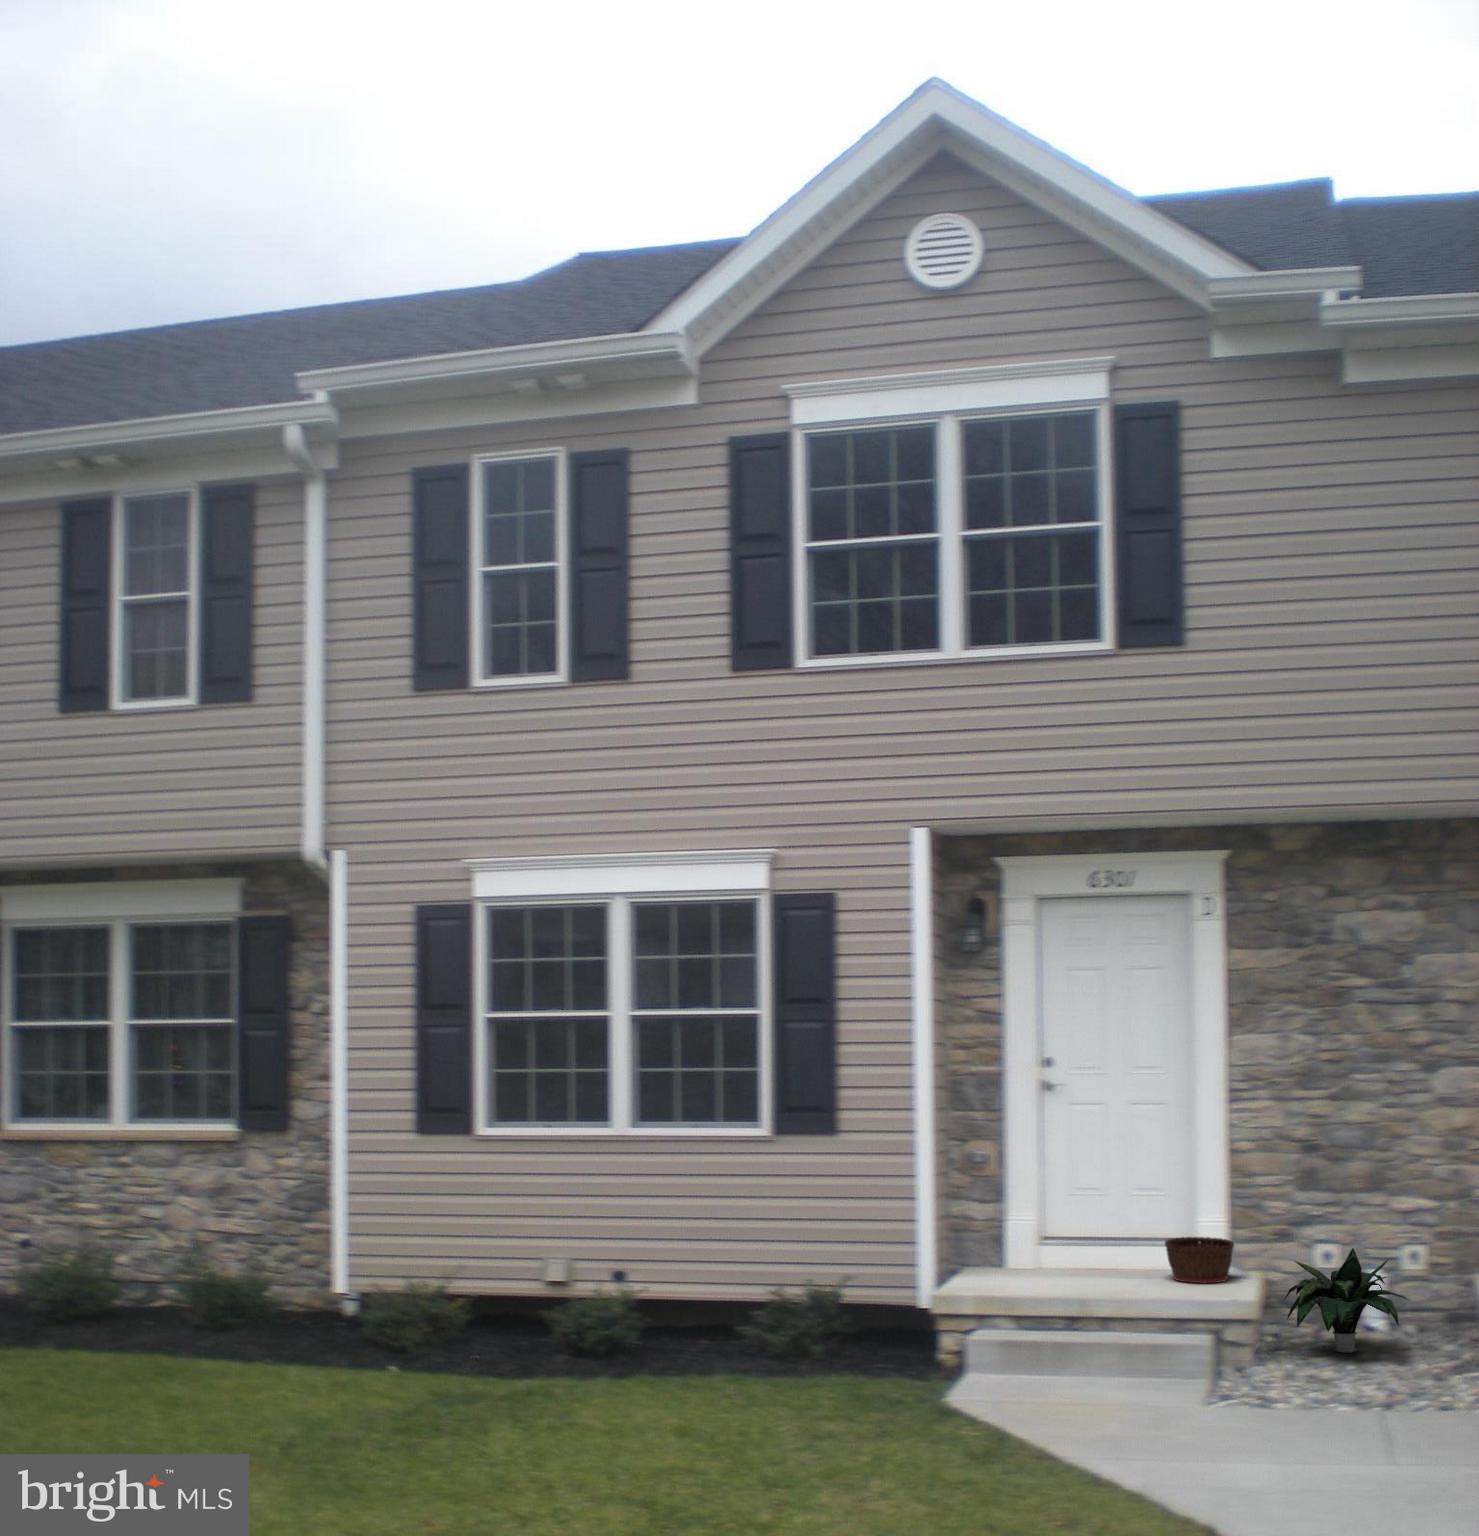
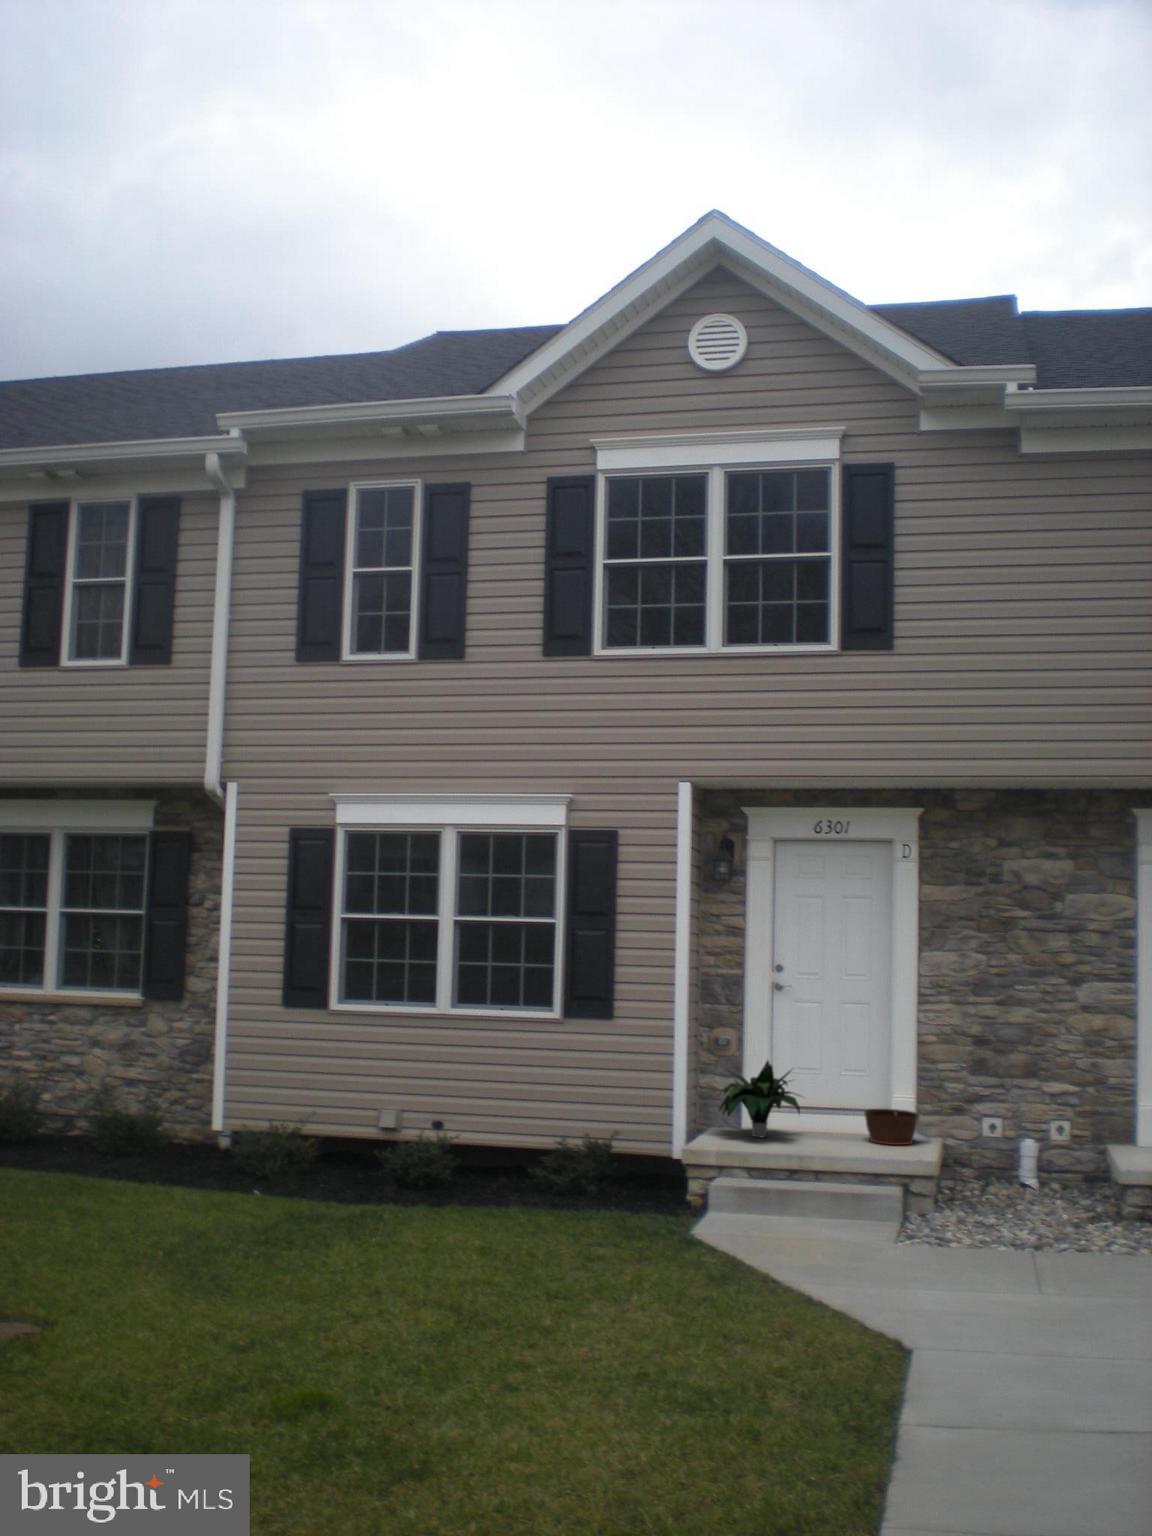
potted plant: present [1285,1248,1409,1353] -> present [720,1061,800,1137]

